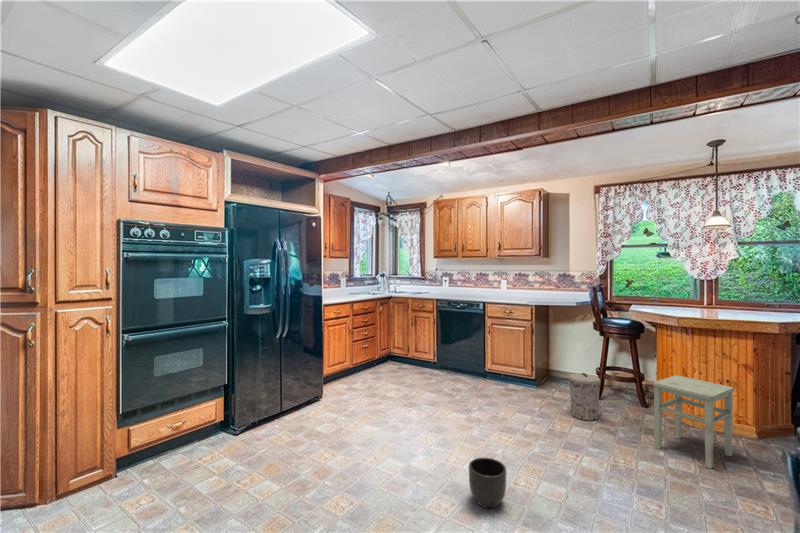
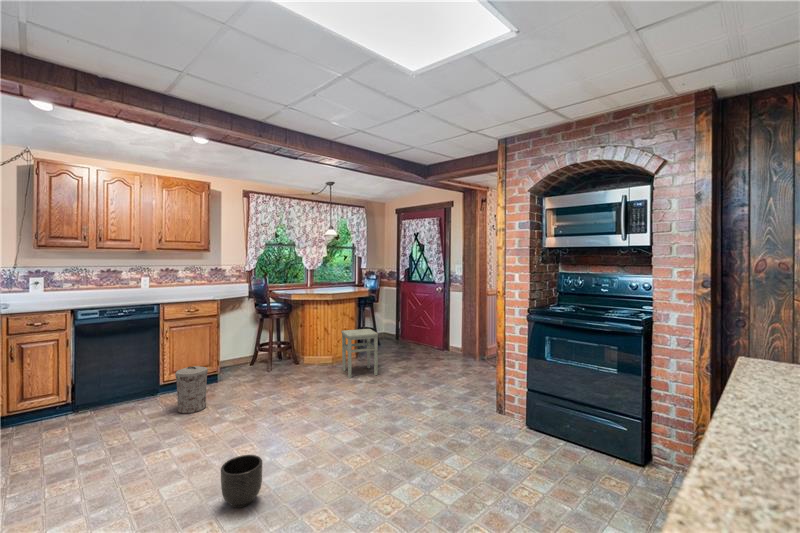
trash can: present [569,373,601,421] -> present [175,366,208,414]
planter: present [469,458,507,508] -> present [221,455,262,508]

